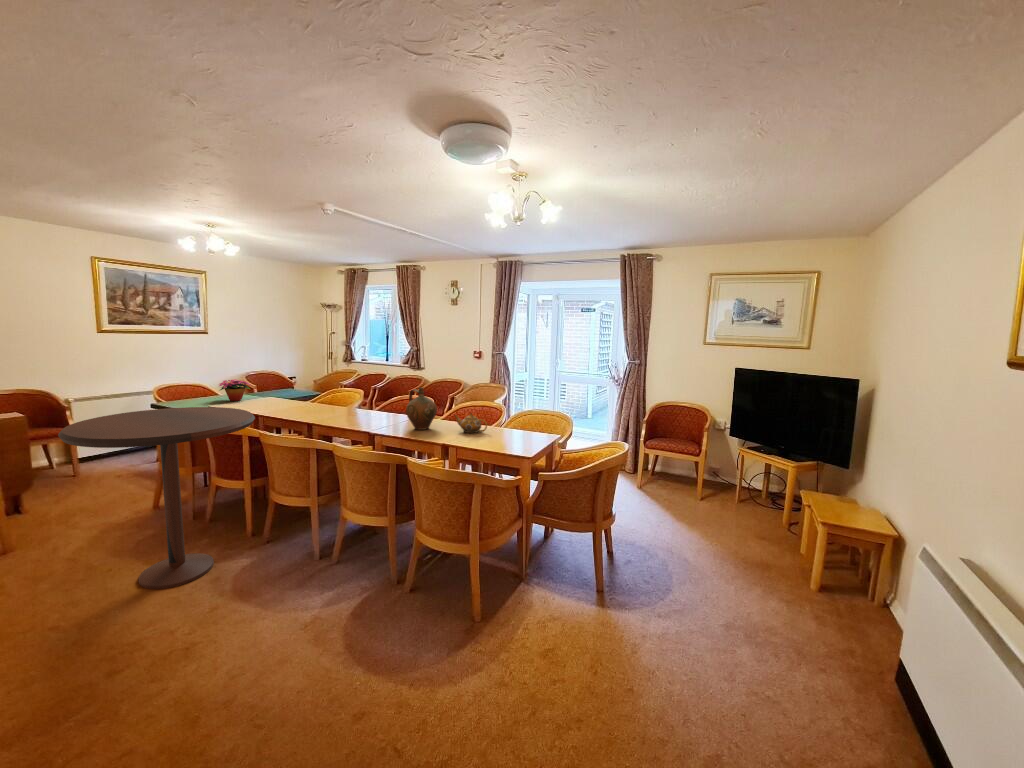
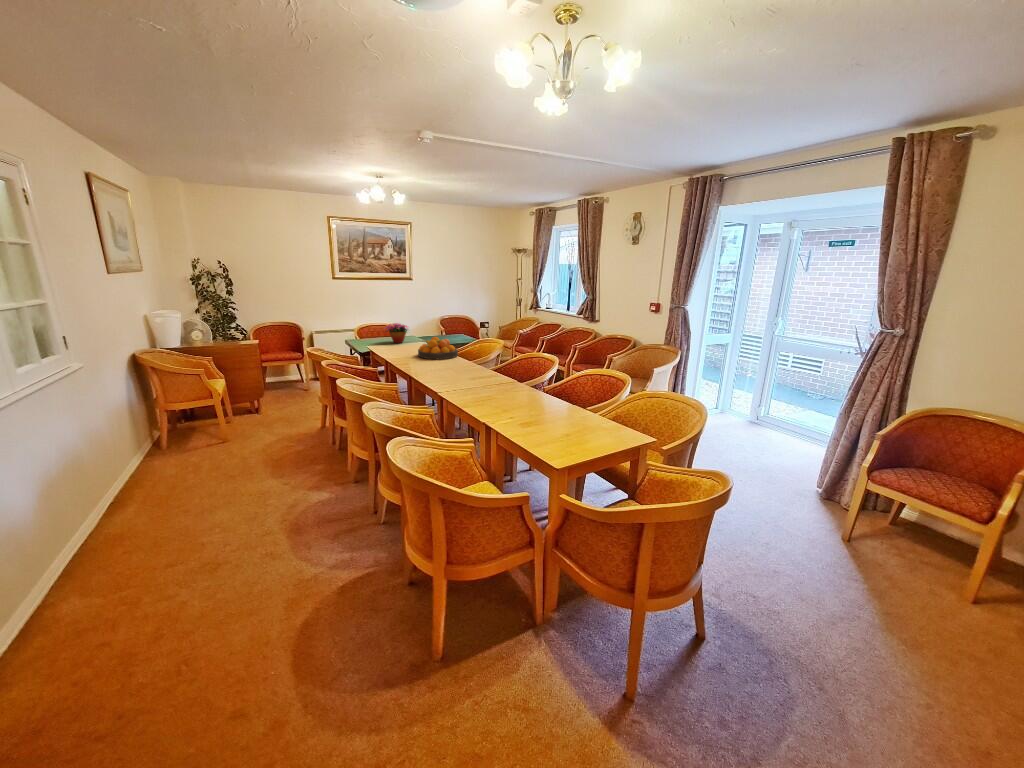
ceramic jug: present [406,388,437,430] -> none [482,346,517,397]
fruit bowl: none [285,389,329,411] -> present [418,337,458,359]
pedestal table: present [58,407,255,589] -> none [187,347,341,502]
teapot: present [455,413,487,433] -> none [530,384,563,410]

